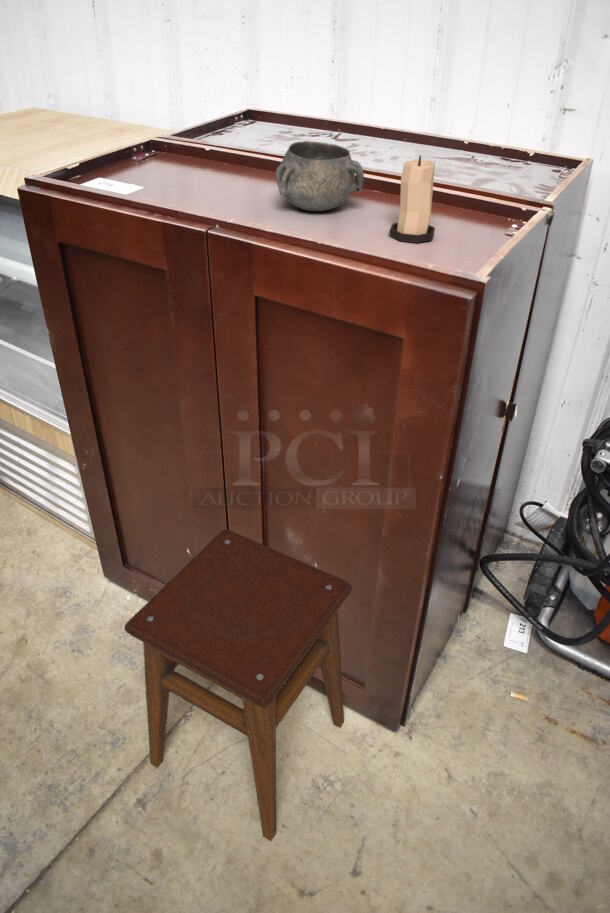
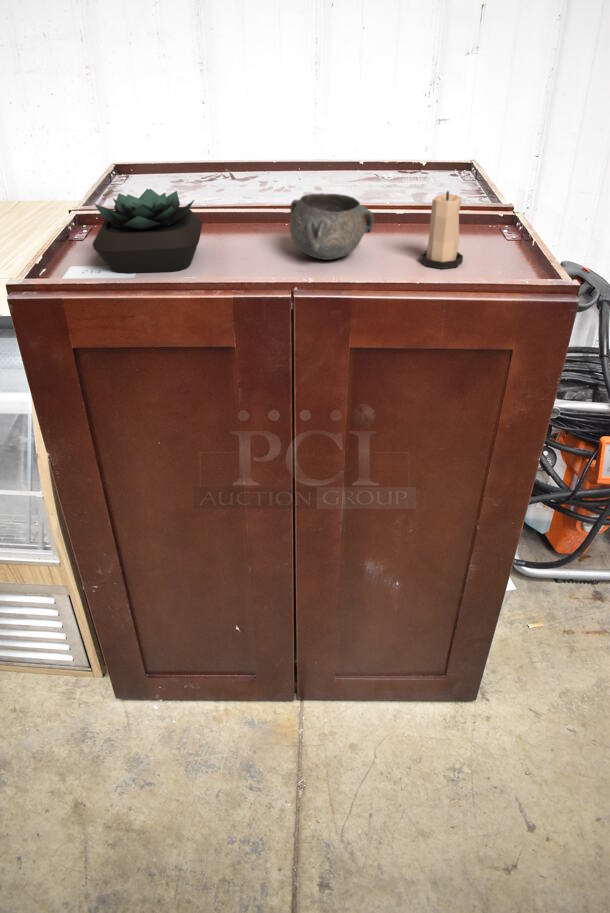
succulent plant: none [108,114,226,192] -> present [92,189,202,274]
stool: present [124,529,352,841] -> none [299,584,478,847]

